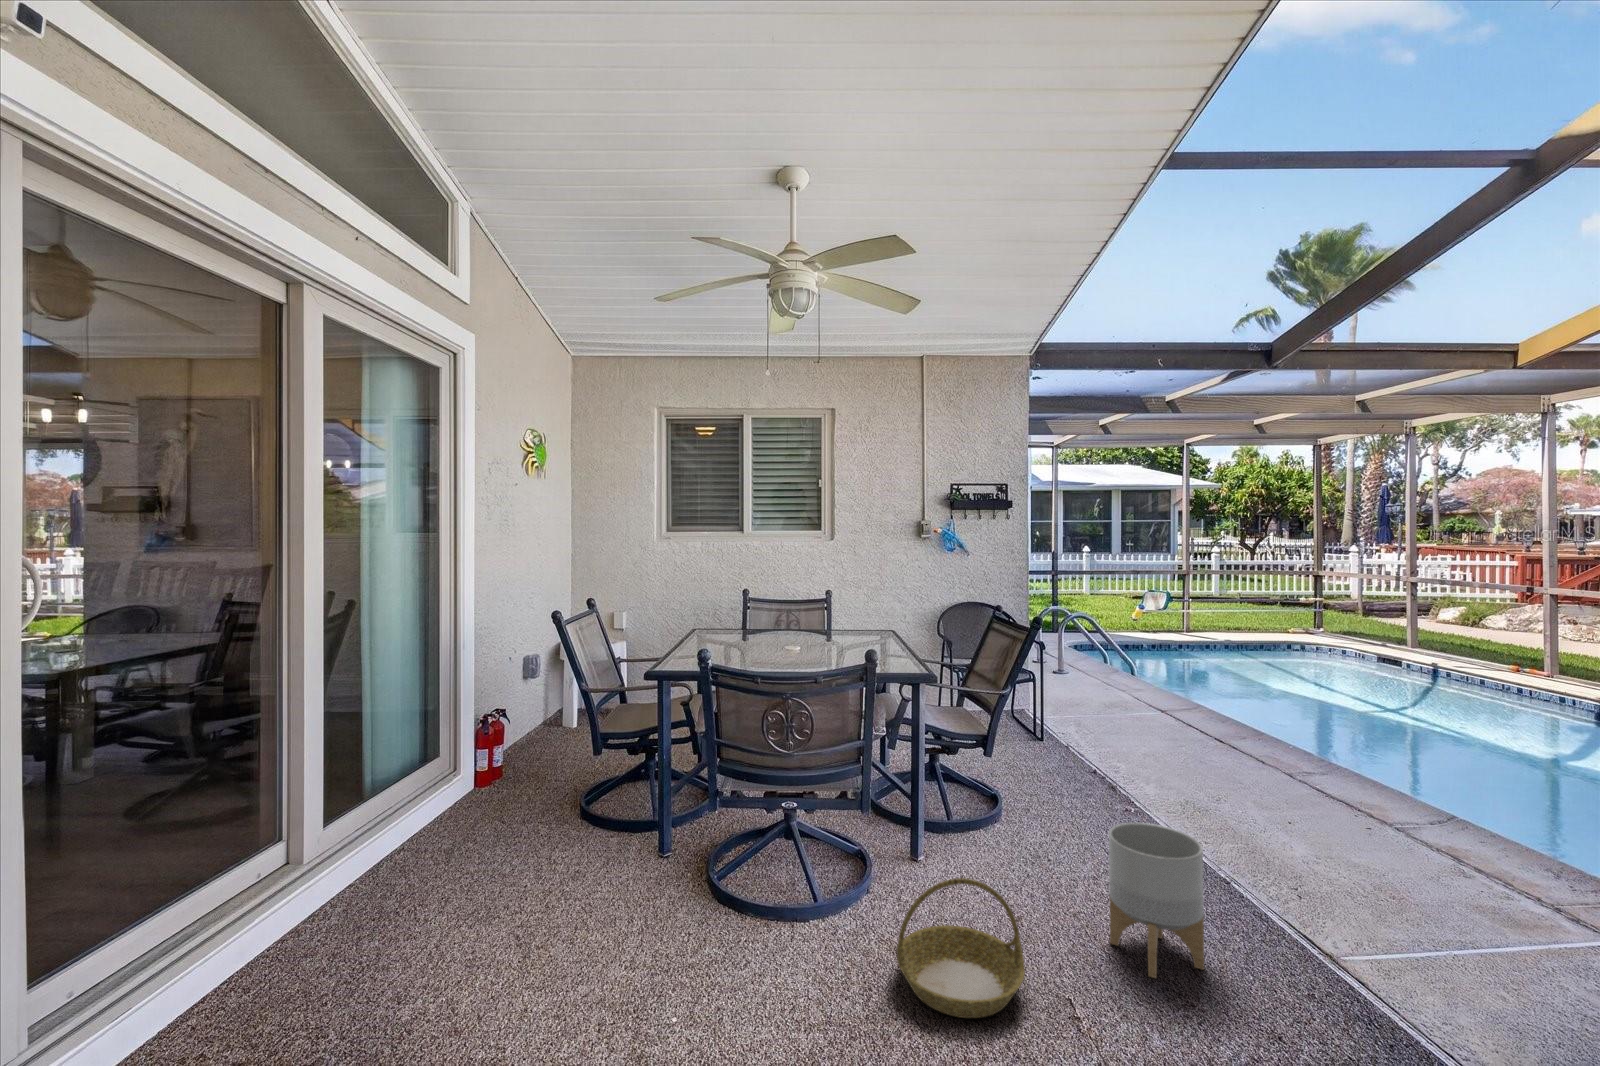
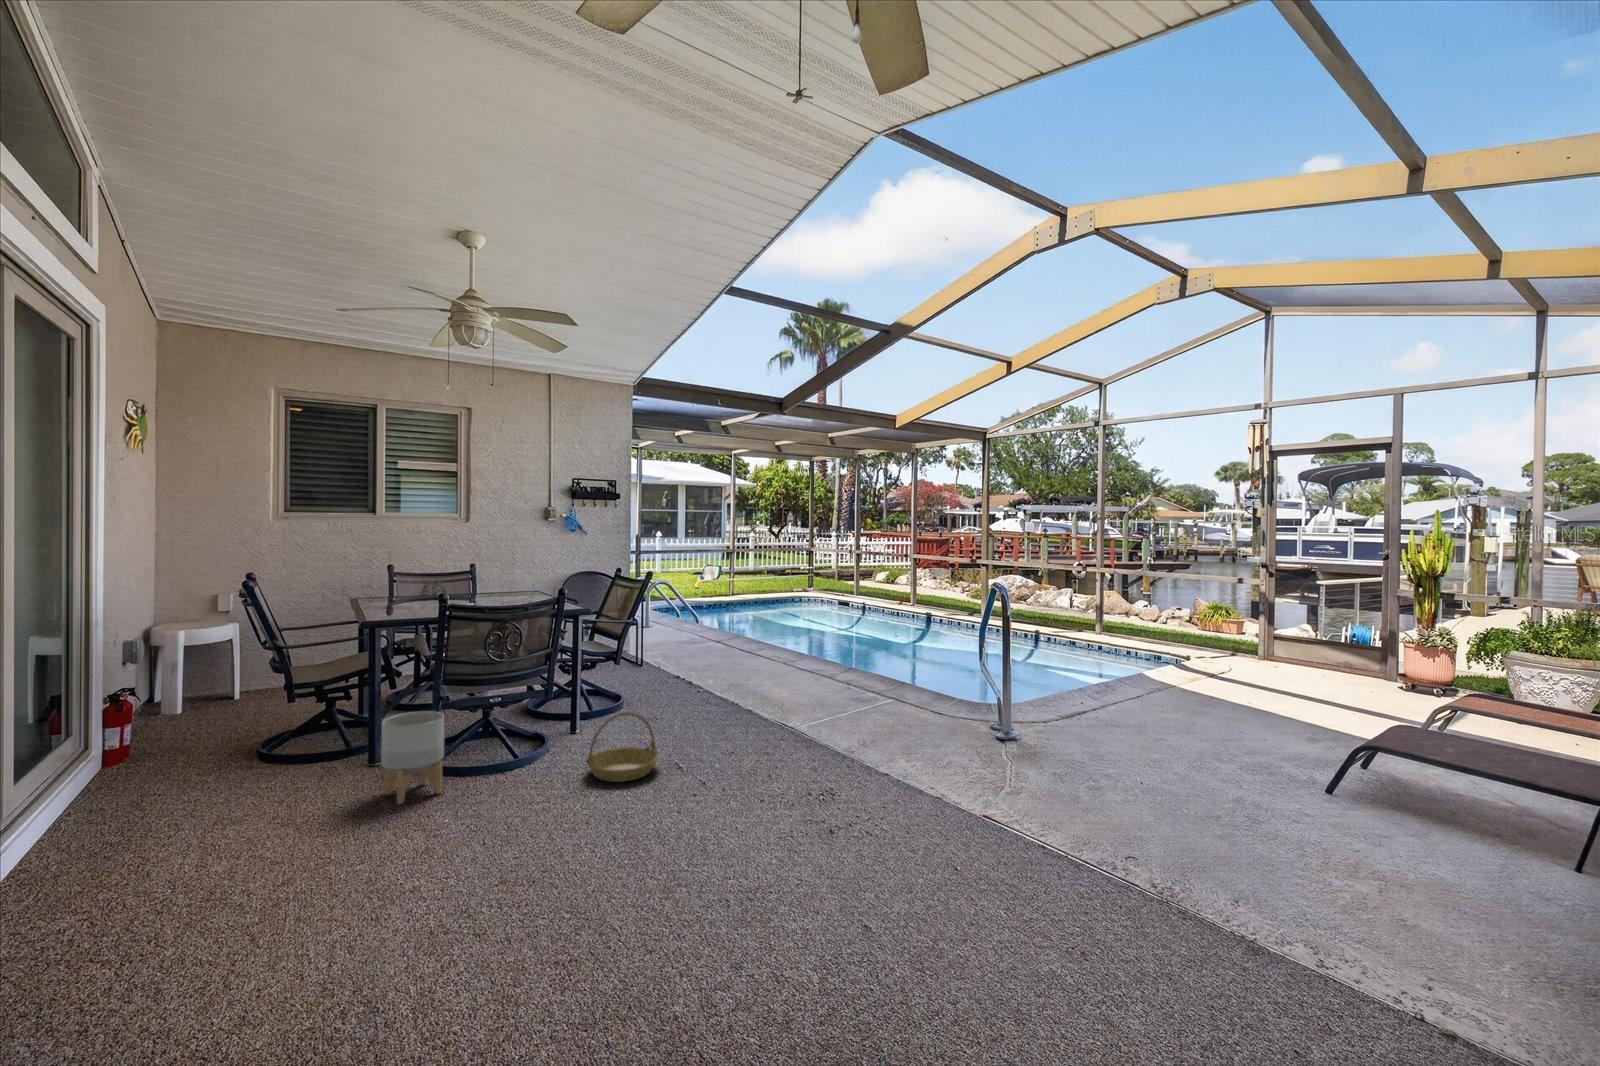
planter: present [1109,823,1204,978] -> present [381,711,444,804]

